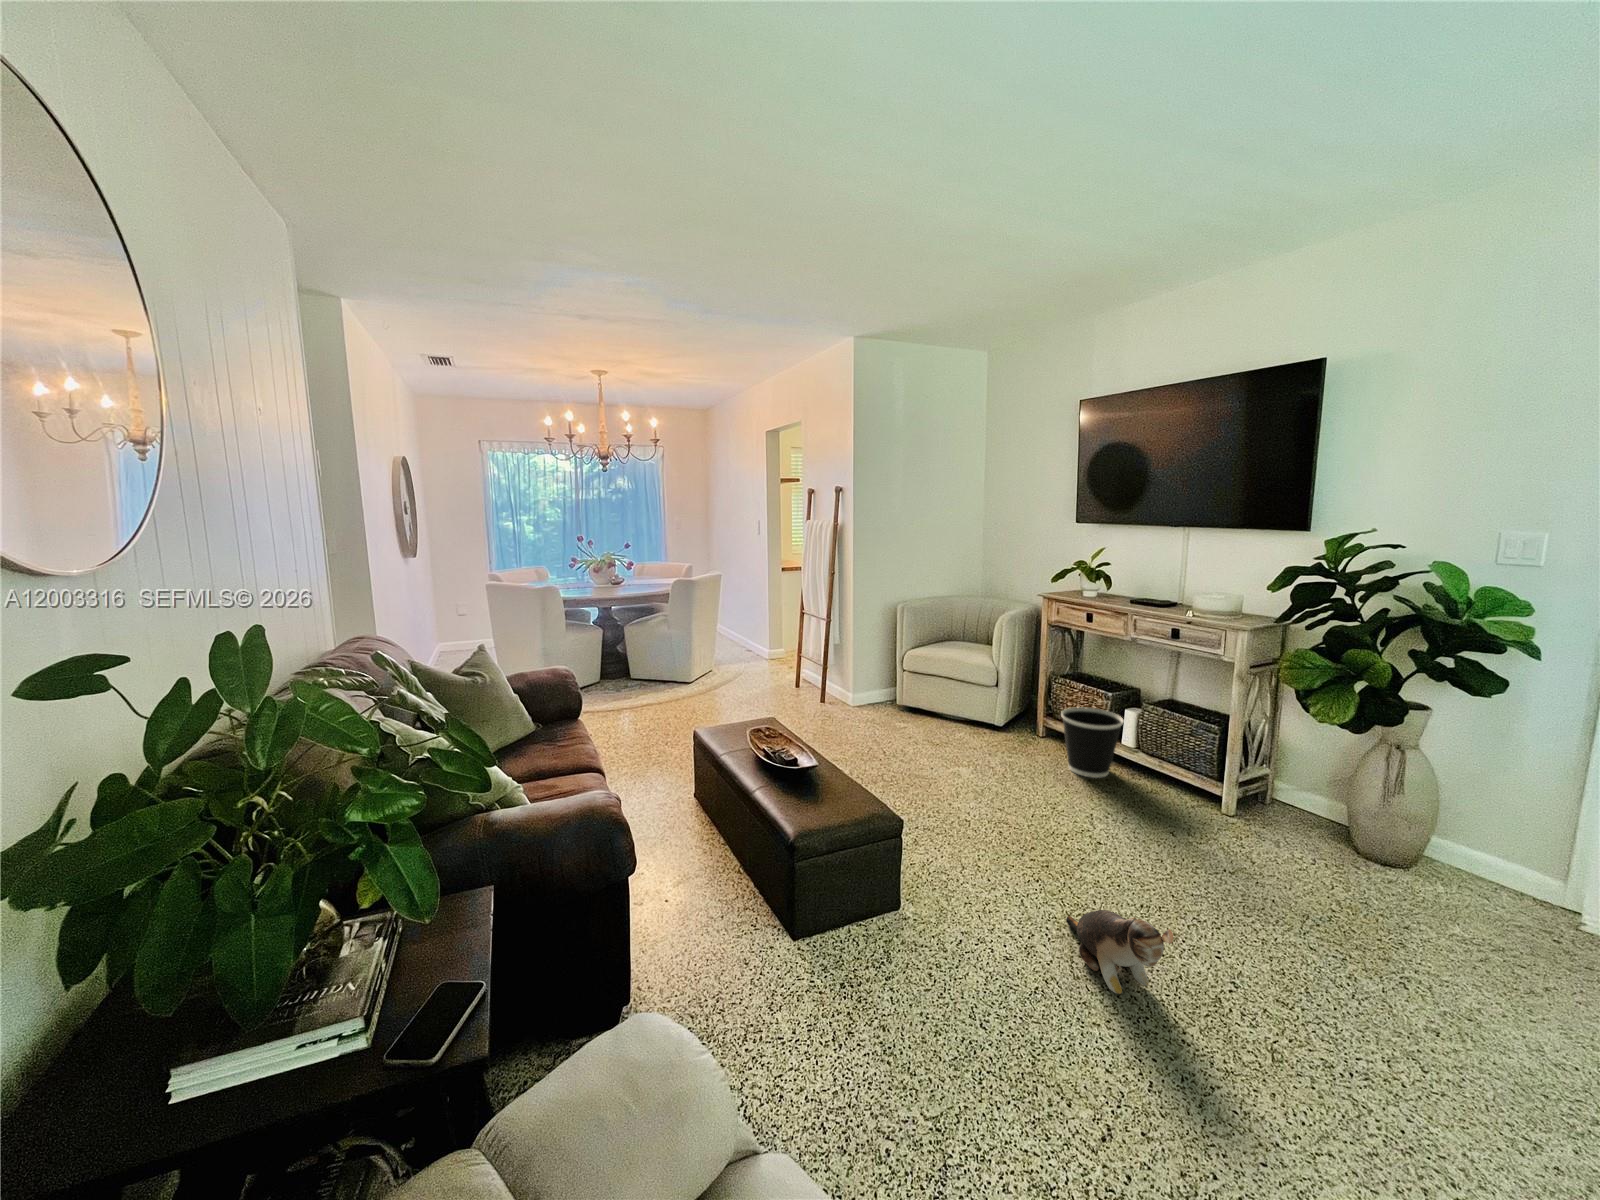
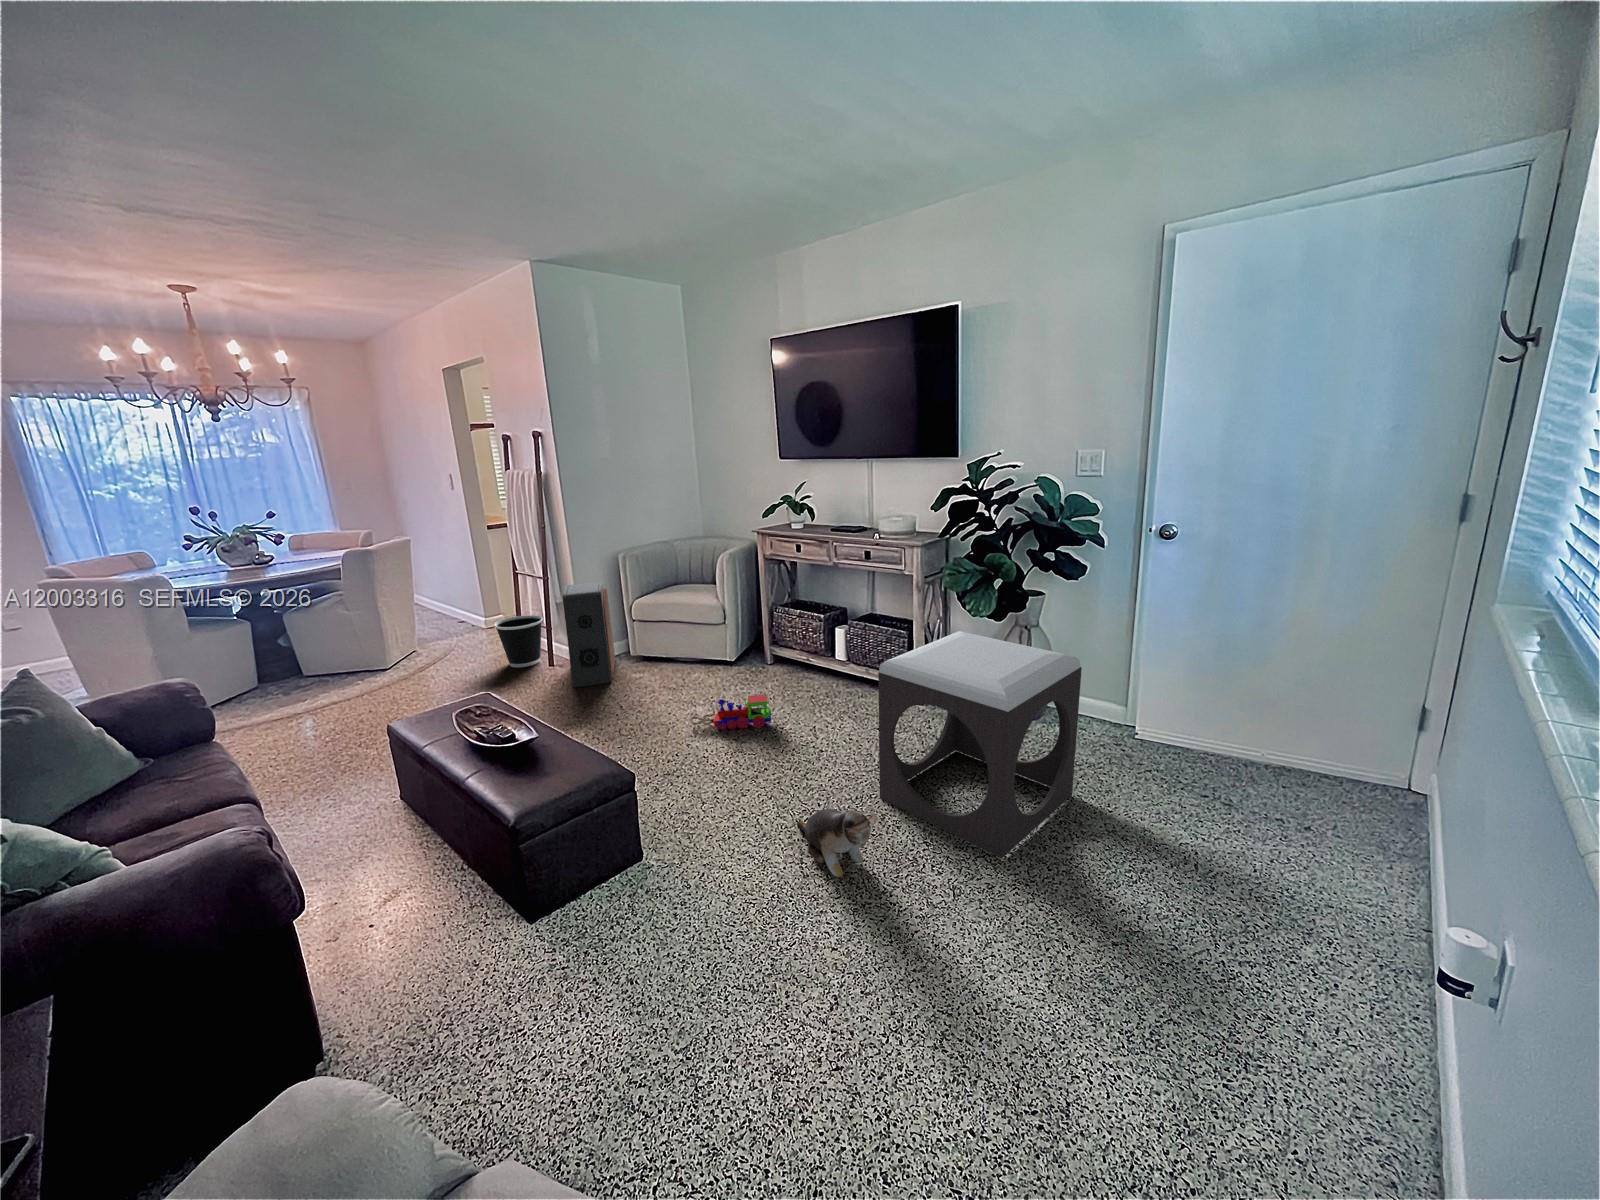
speaker: none [838,628,879,727] -> present [563,582,615,688]
wastebasket: present [1061,707,1124,778] -> present [494,615,543,667]
footstool: none [1172,737,1503,1041] -> present [878,631,1082,858]
toy train: none [950,764,1039,803] -> present [690,695,771,730]

